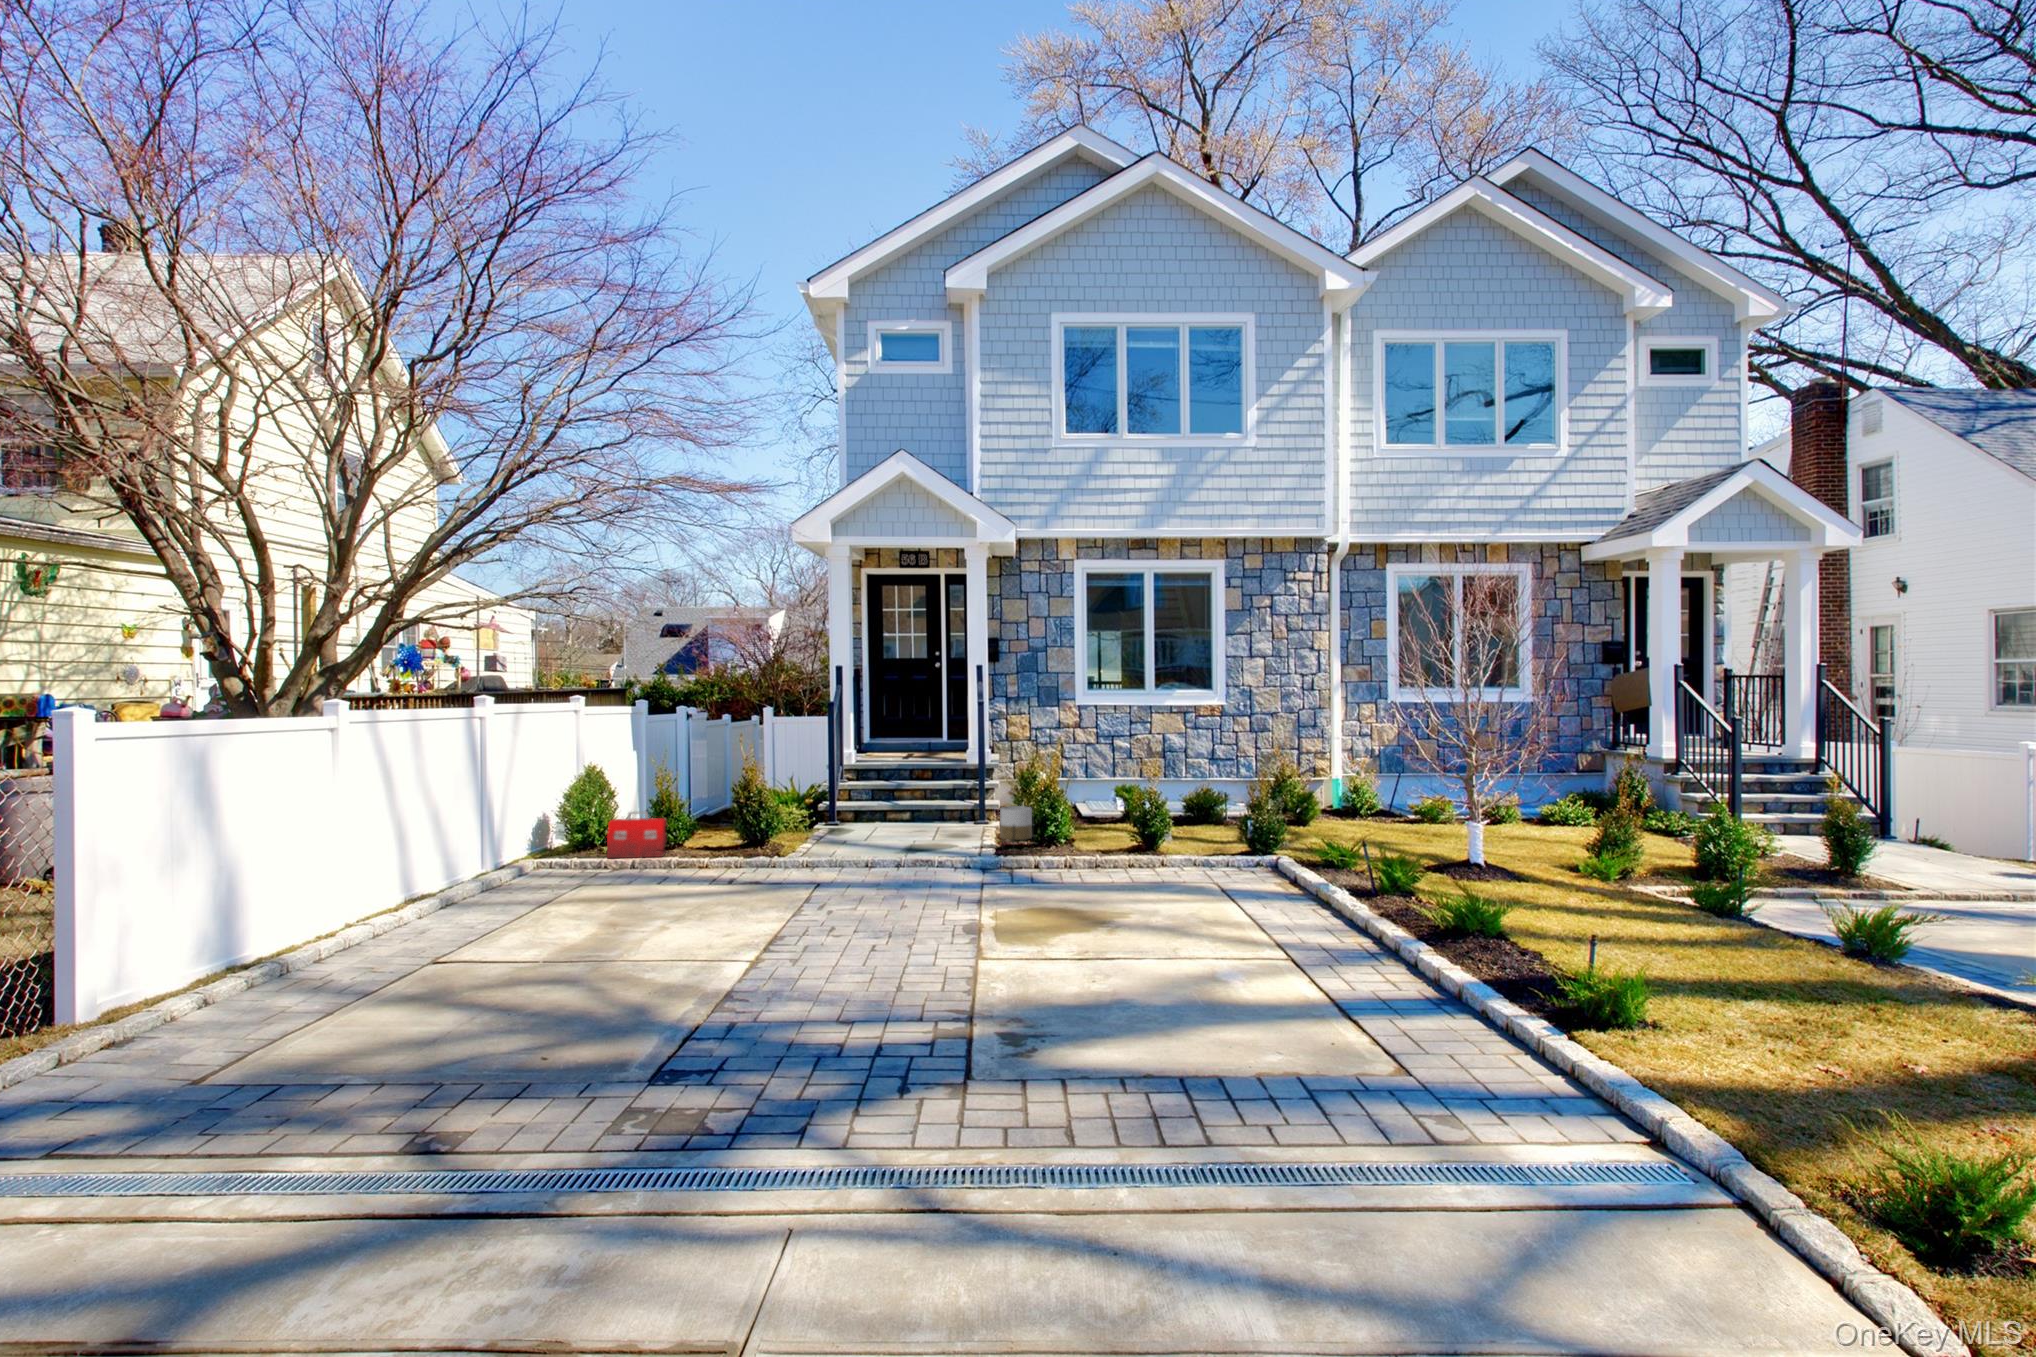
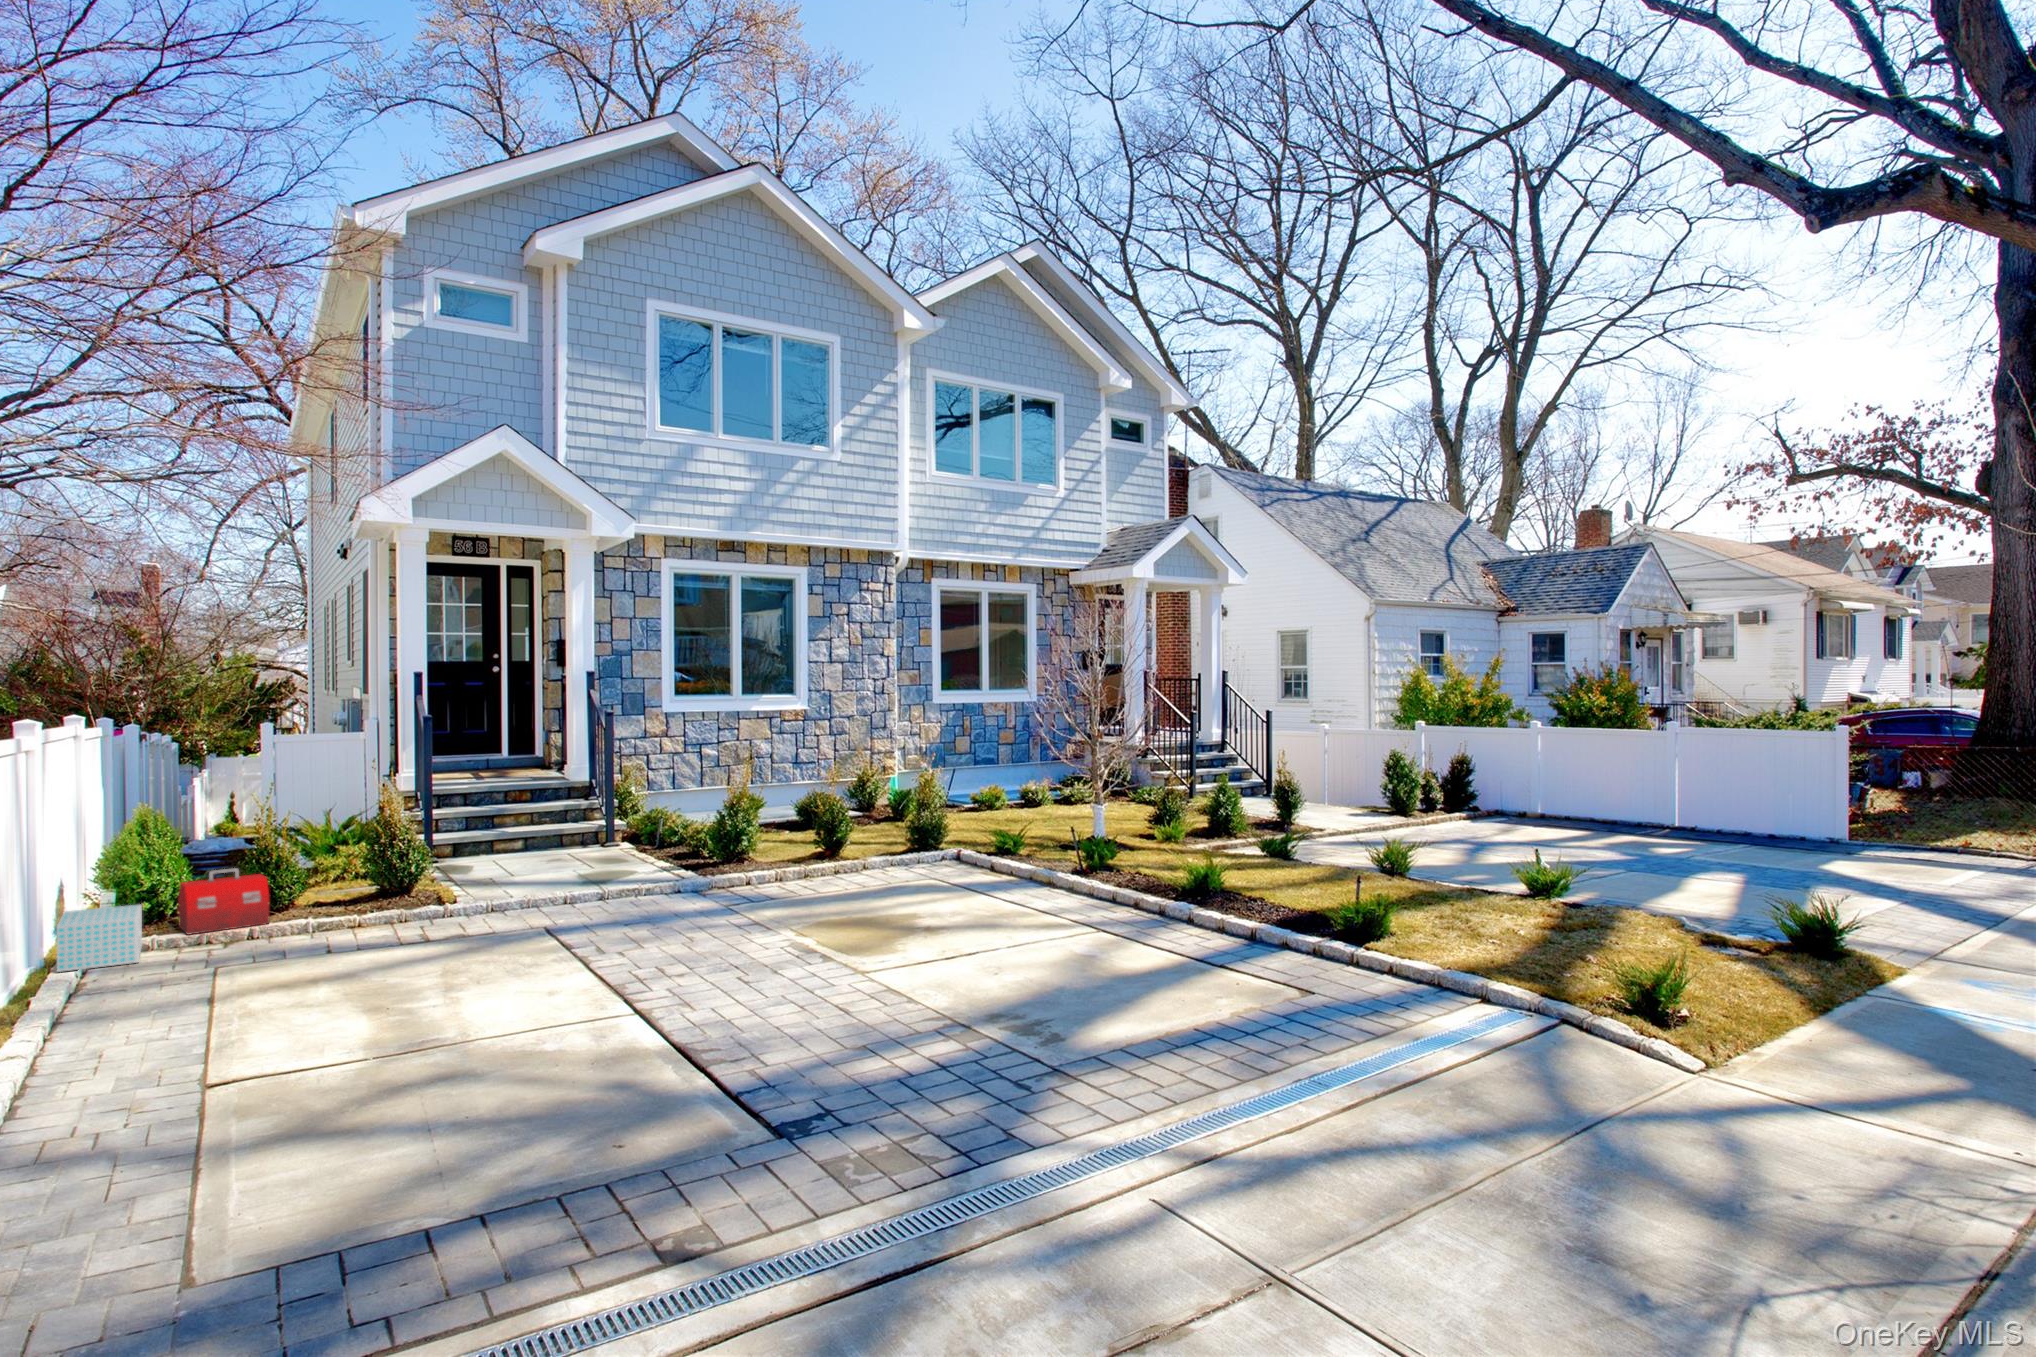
planter: present [1000,806,1032,841] -> none [684,824,719,876]
storage box: none [505,831,573,872] -> present [57,905,142,972]

